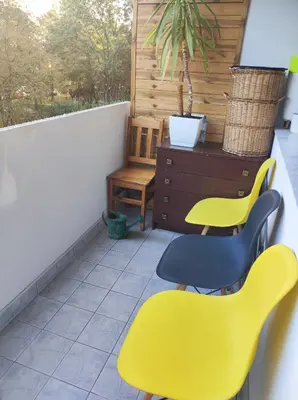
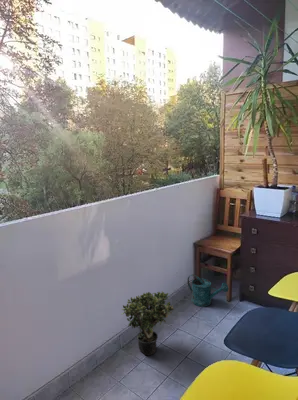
potted plant: none [36,231,97,298] -> present [122,292,174,355]

